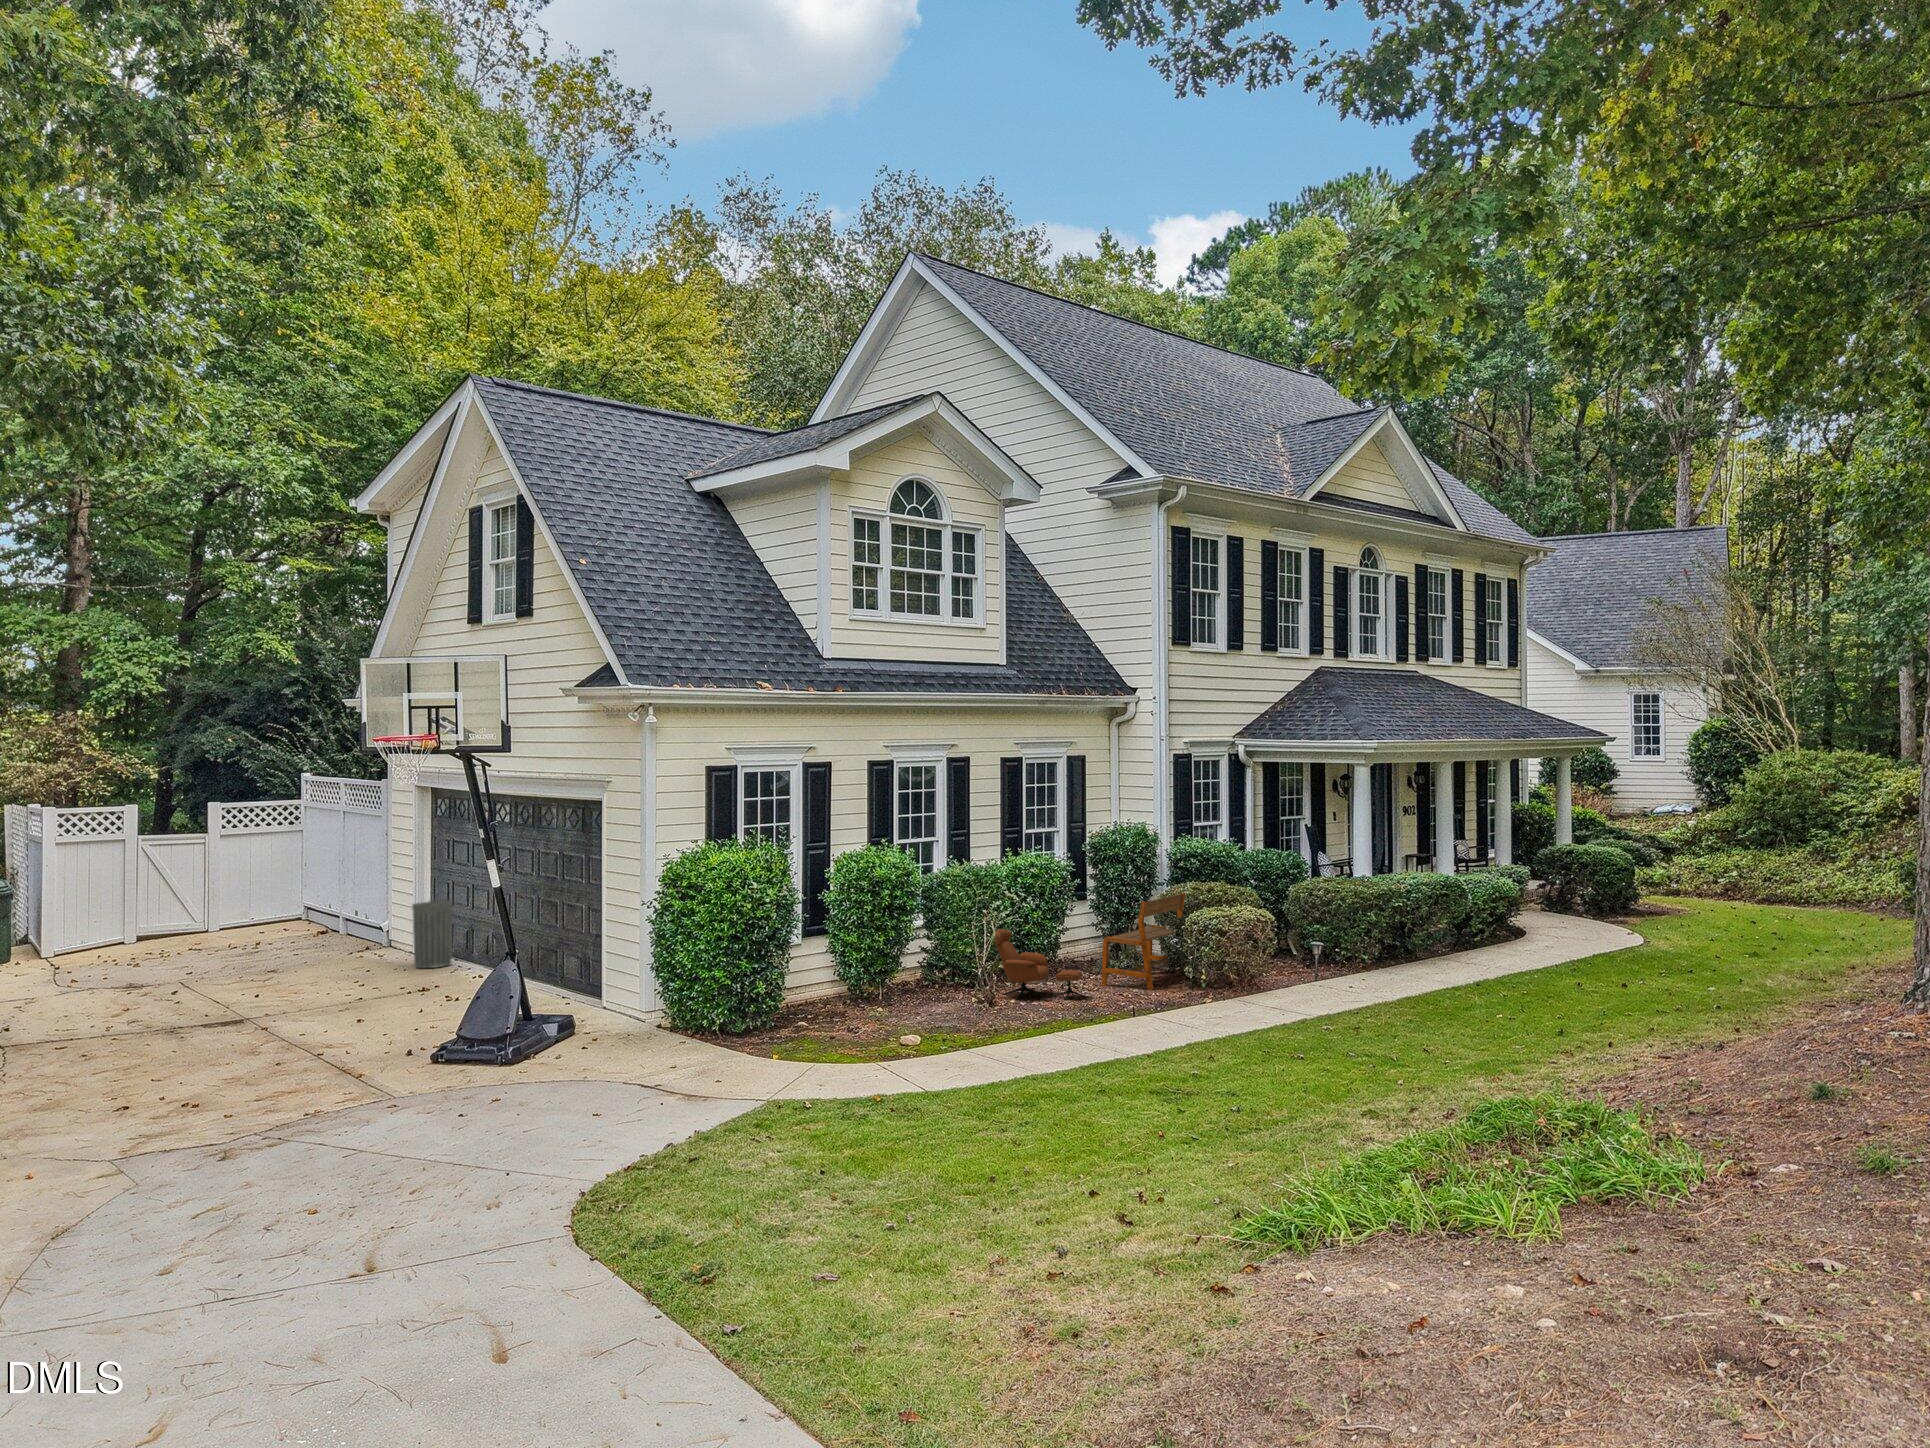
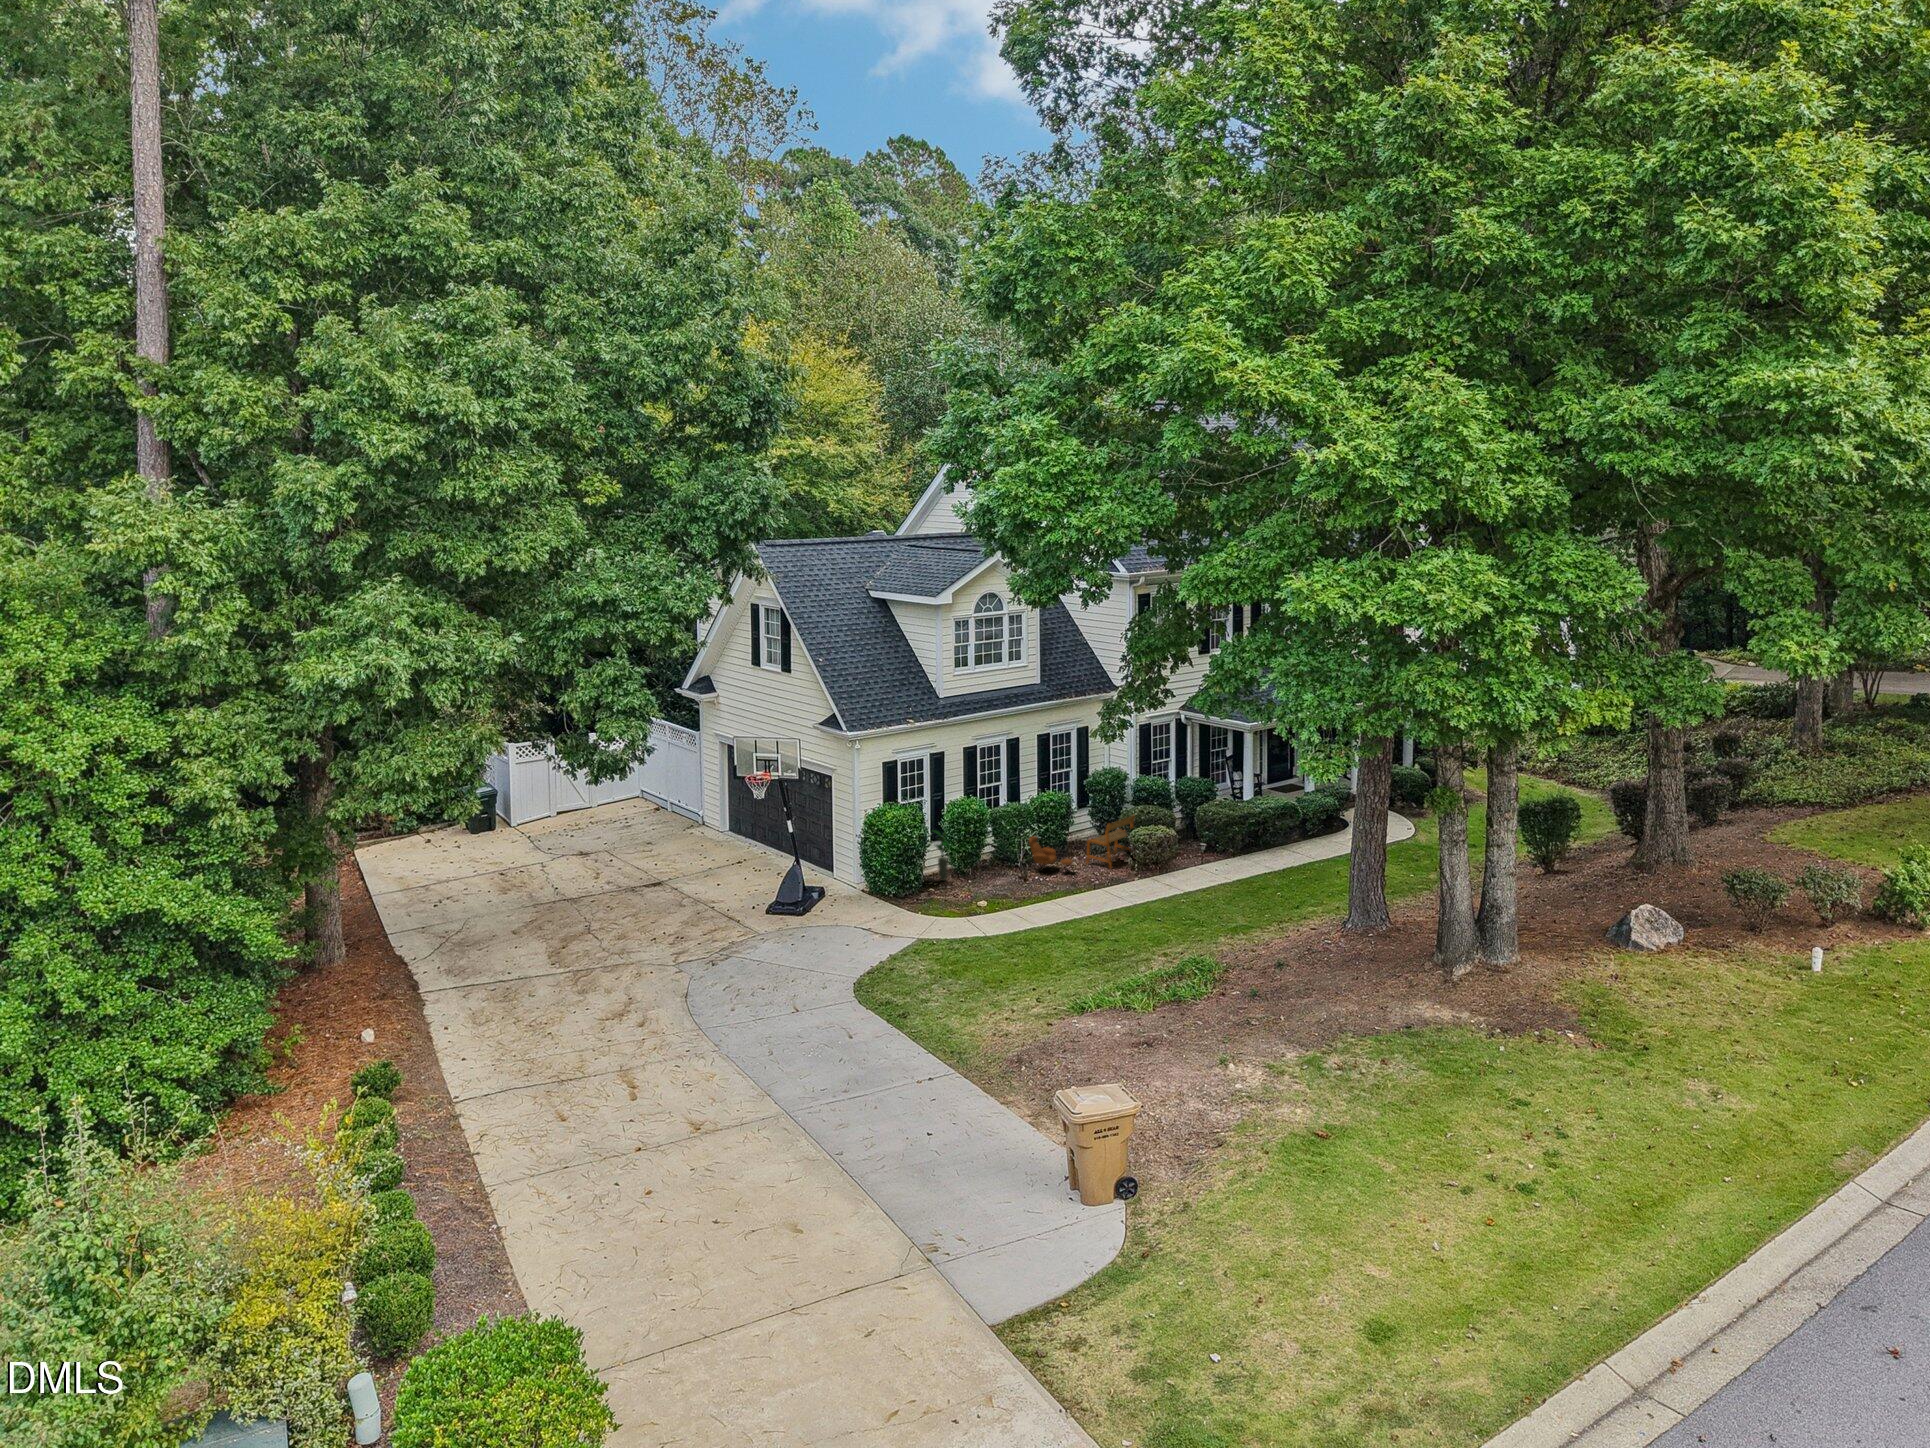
trash can: present [412,901,453,968] -> none [724,803,745,840]
potted plant: none [802,910,848,1014] -> present [934,831,948,881]

